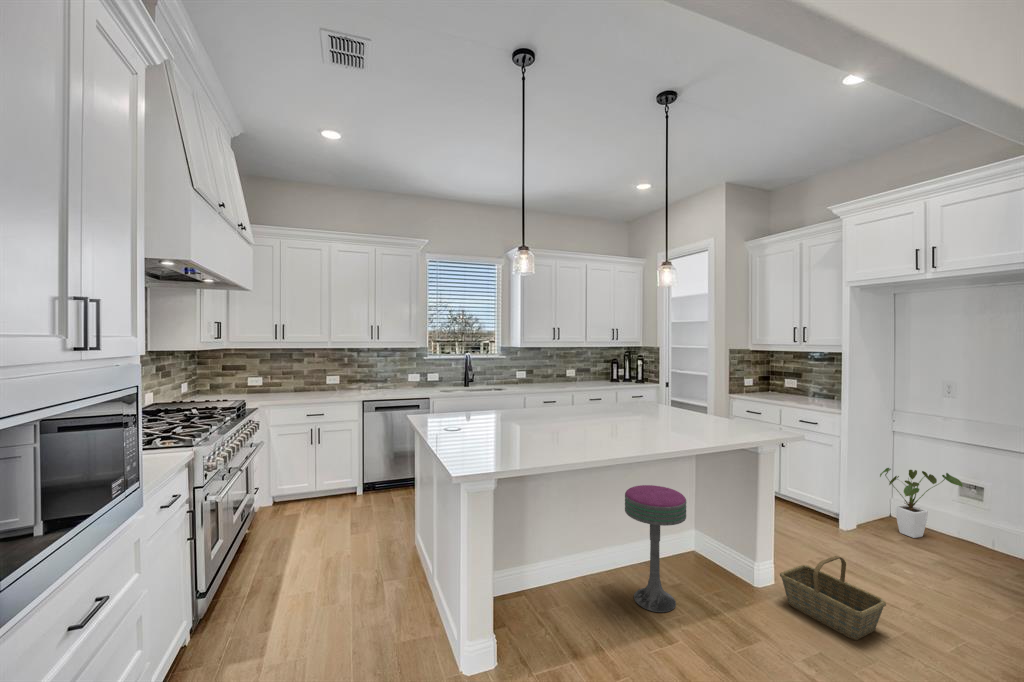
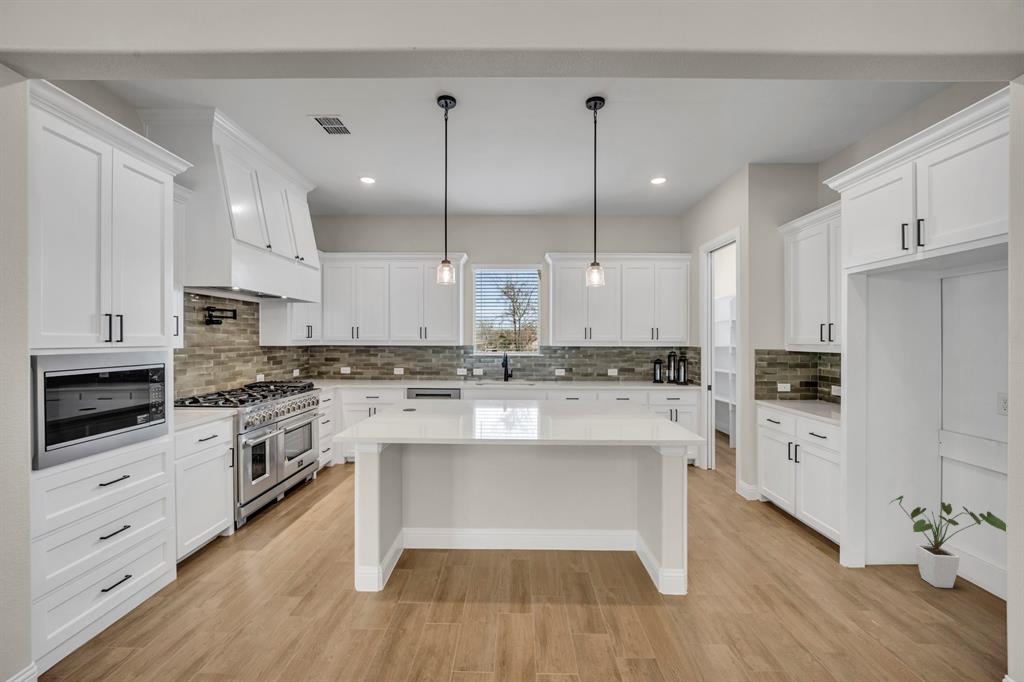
bar stool: present [625,485,687,612] -> none [518,473,572,589]
basket: present [780,556,886,640] -> none [666,569,752,658]

